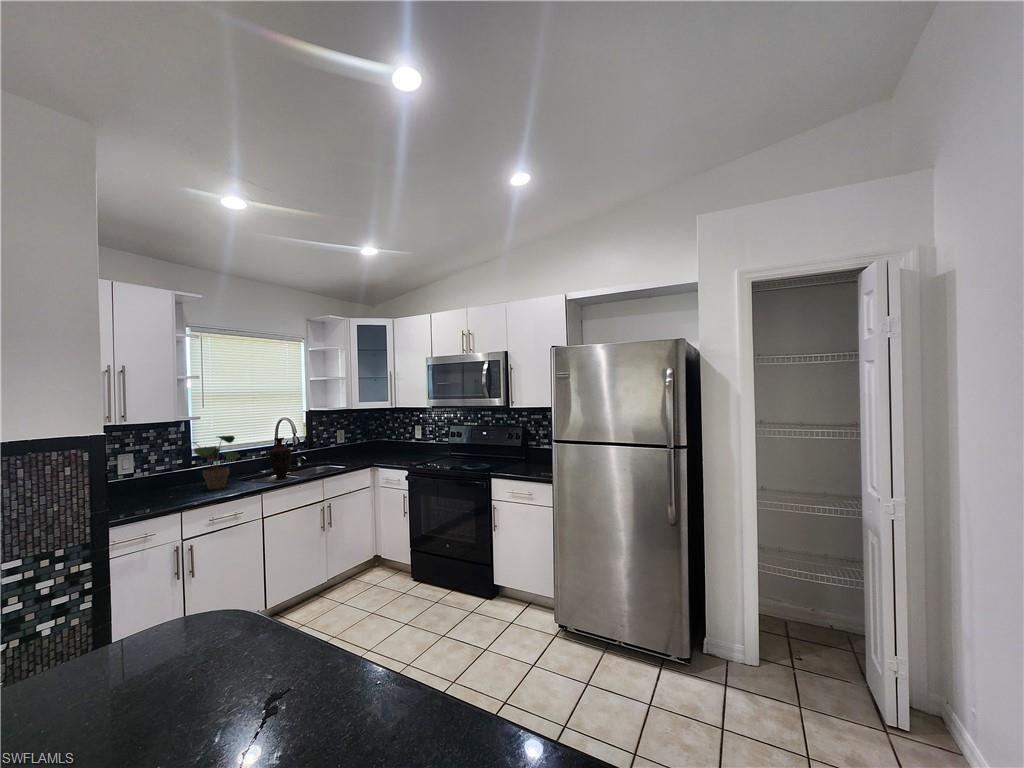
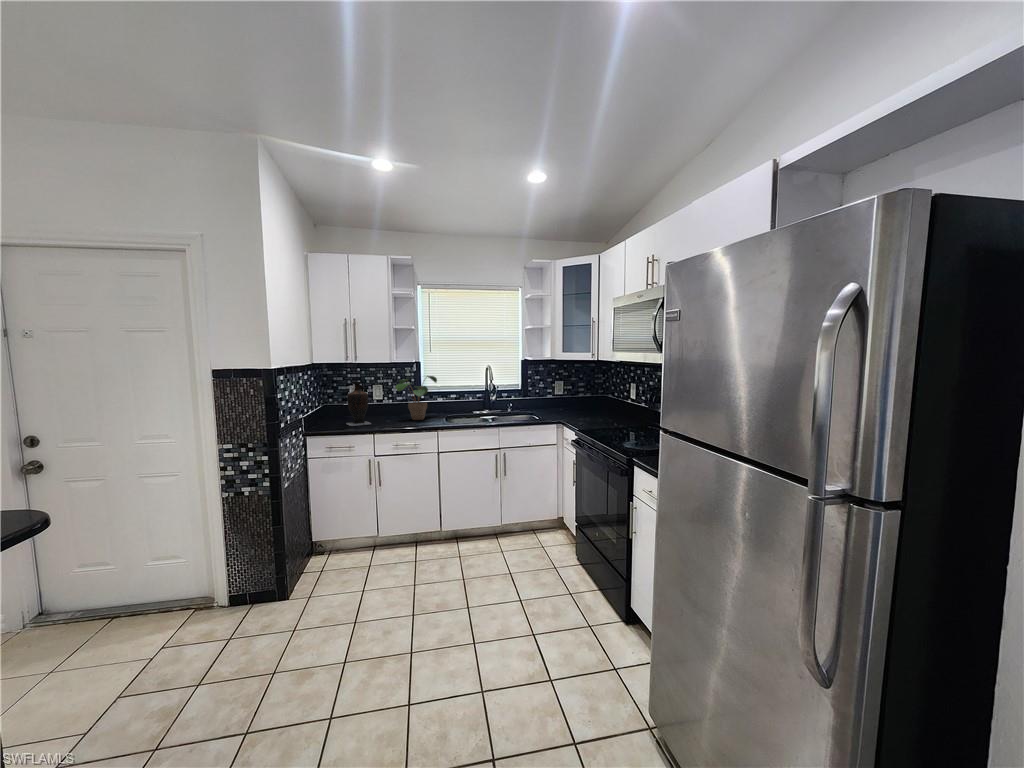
vase: present [266,437,297,483] -> present [346,382,371,426]

